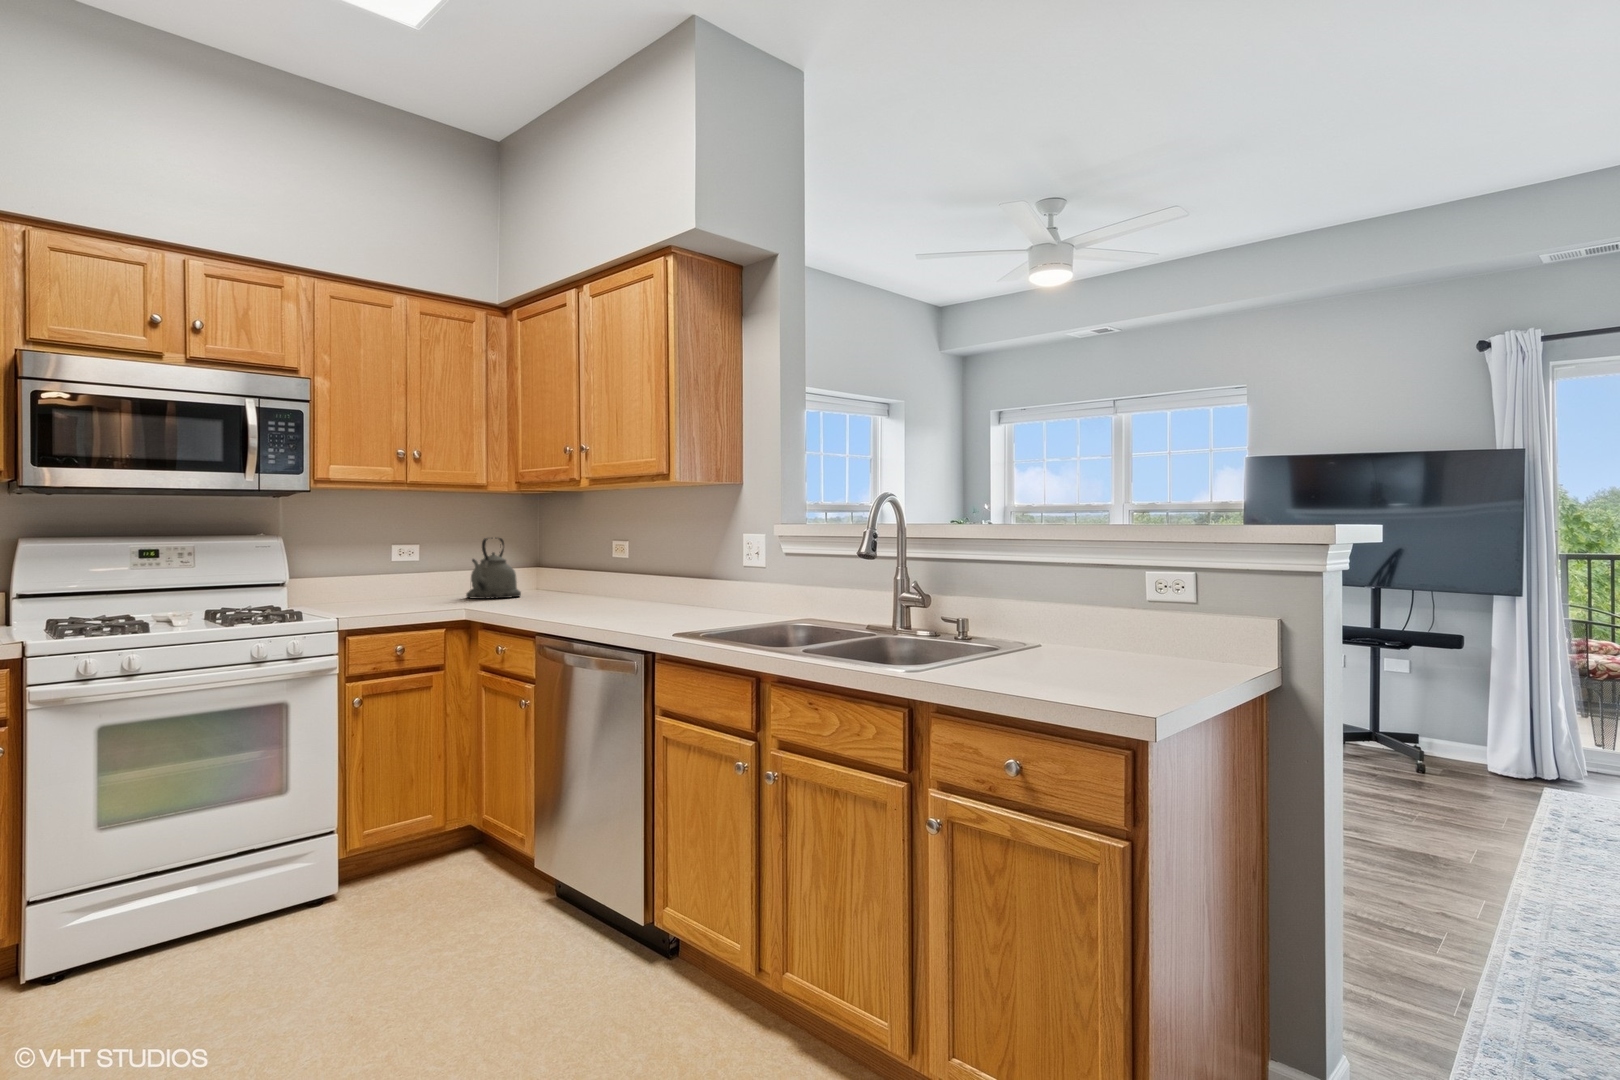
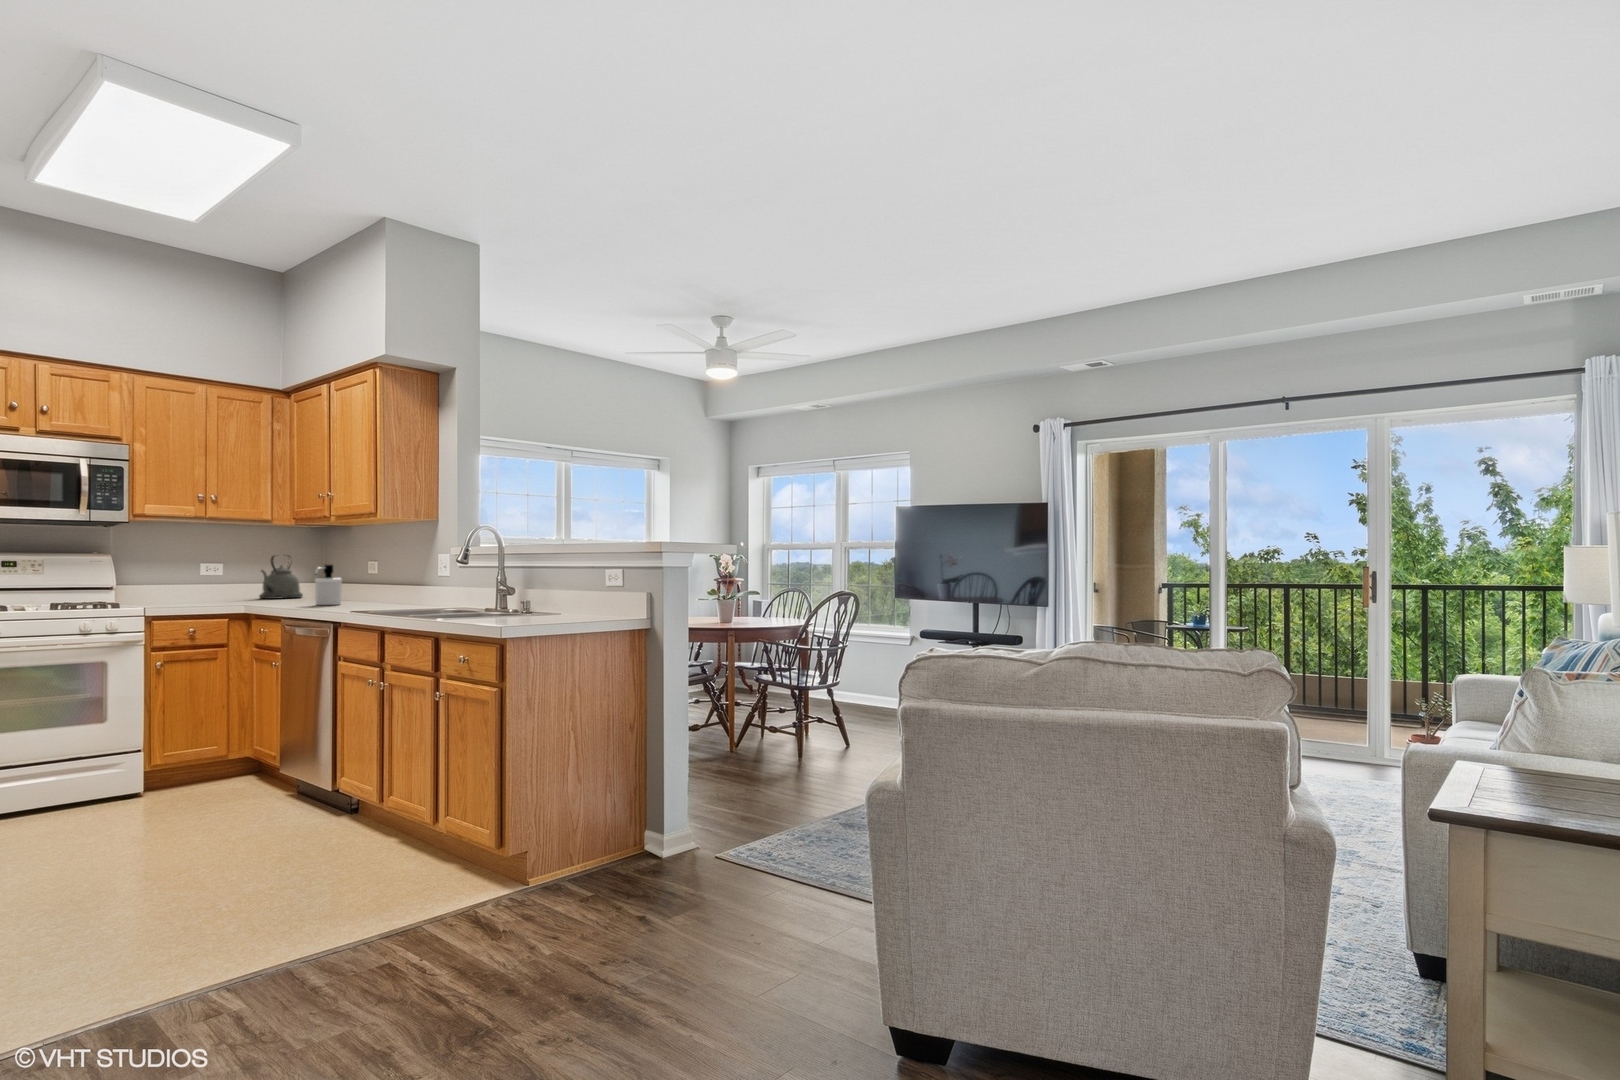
soap dispenser: none [570,554,608,615] -> present [315,565,342,605]

